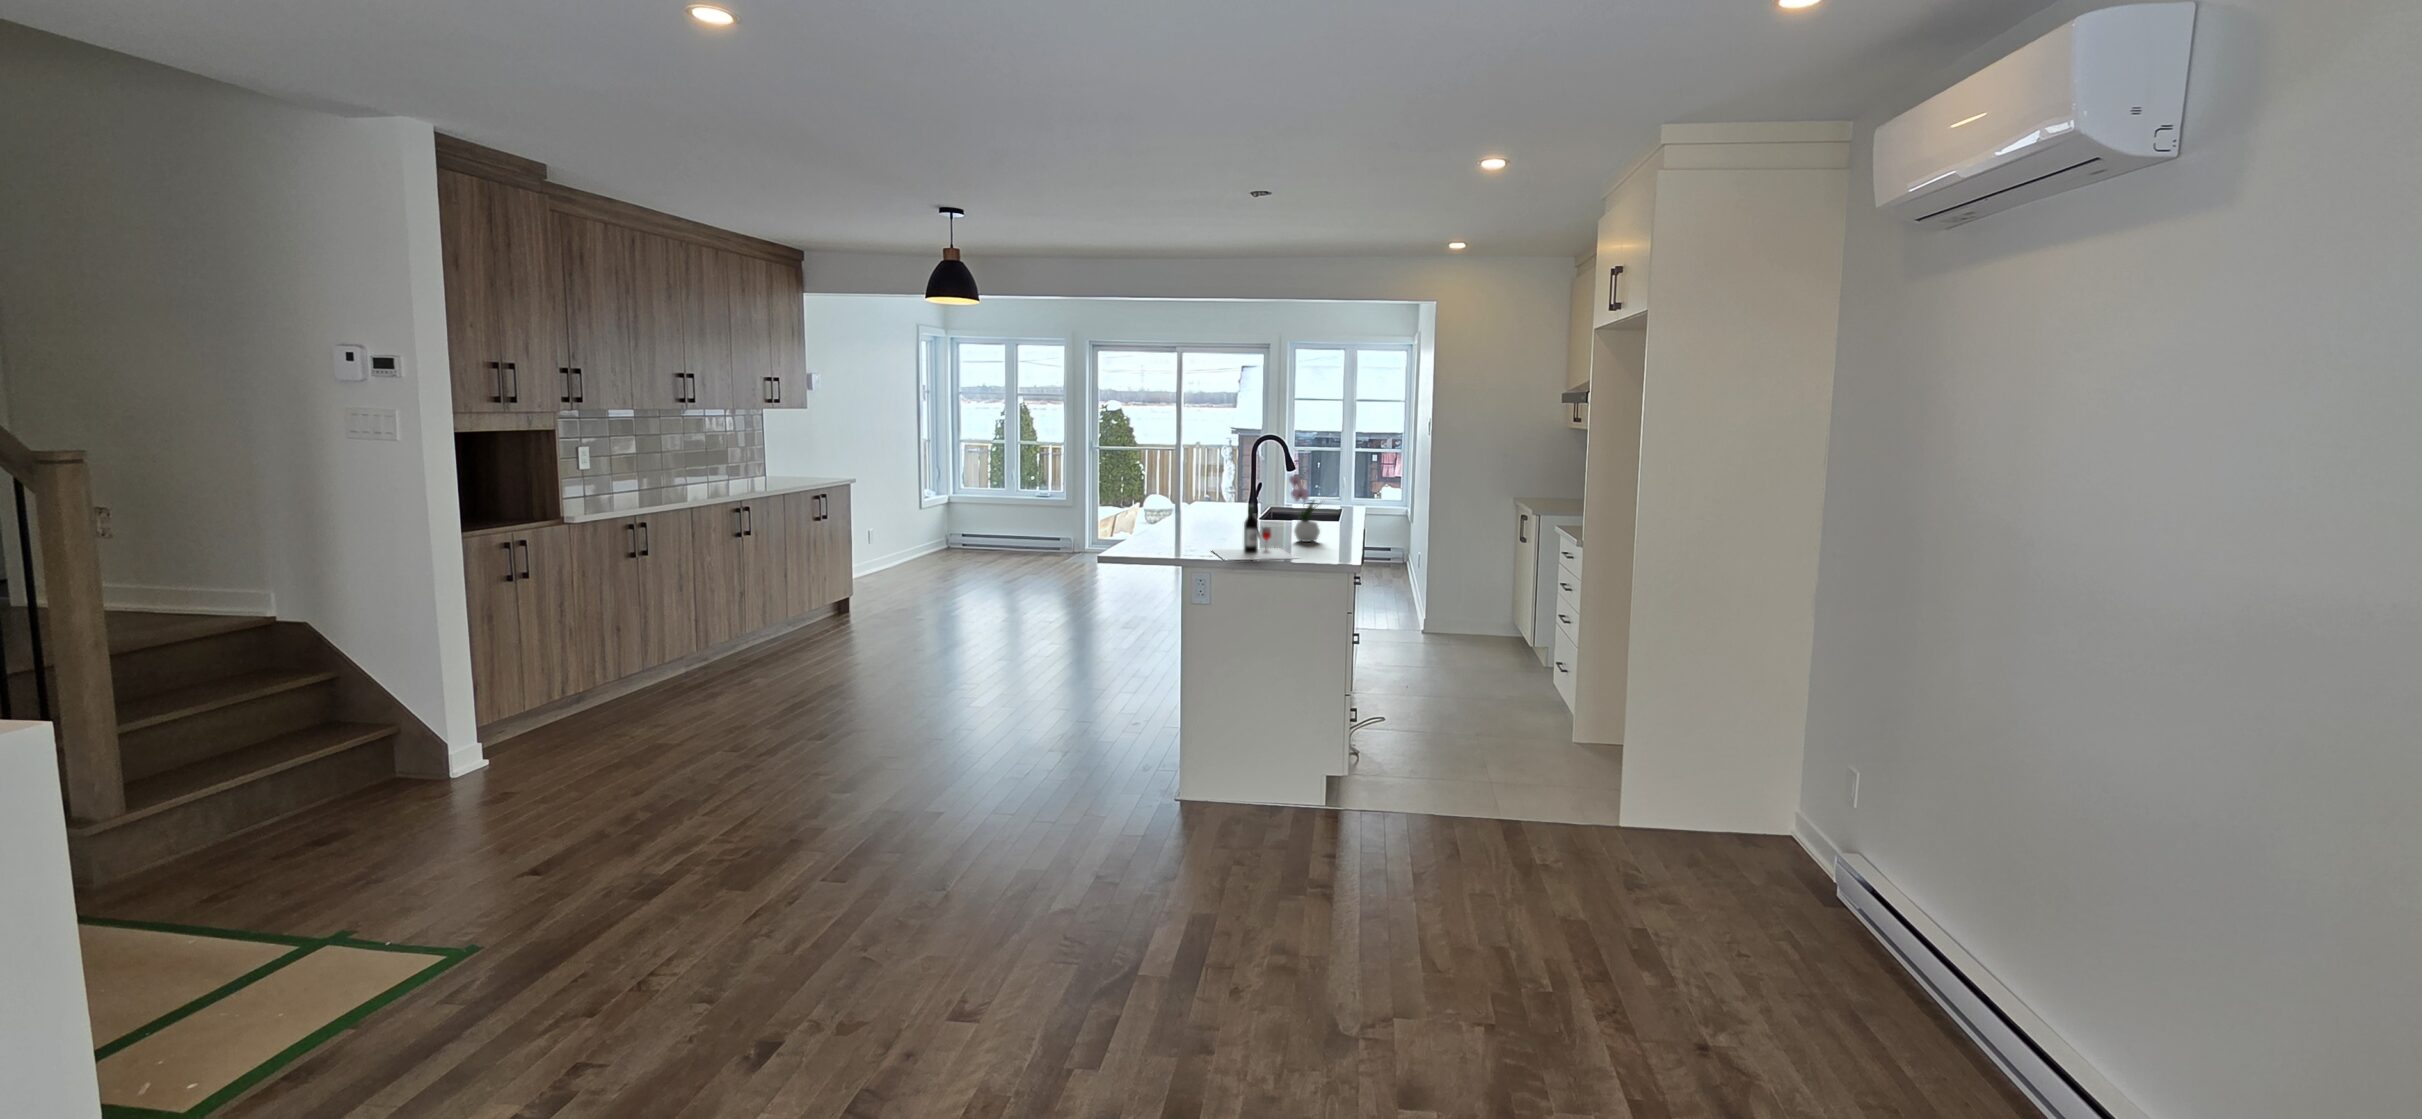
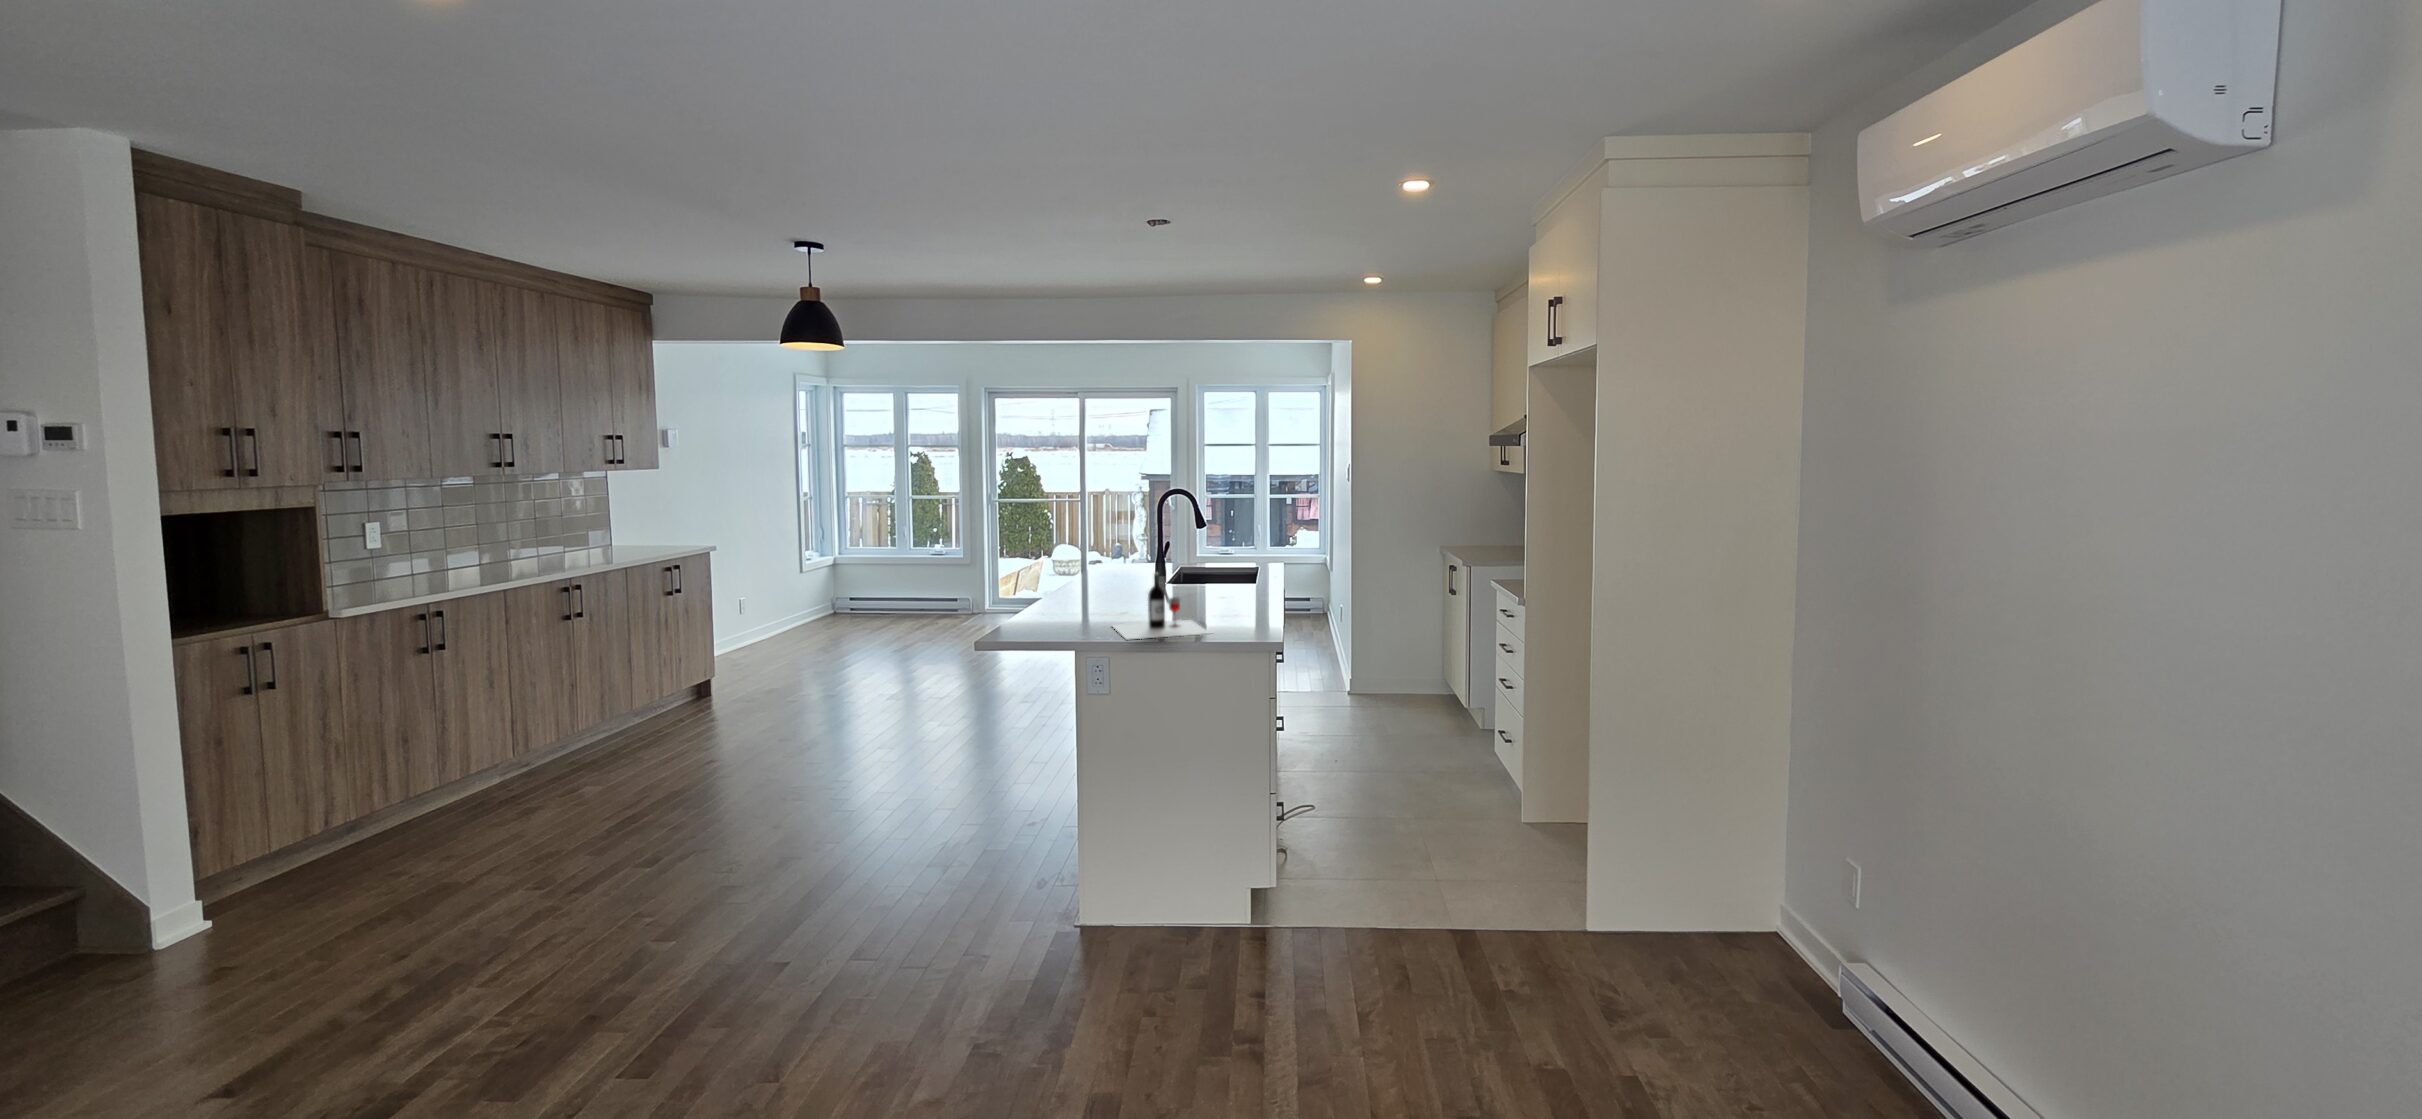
flower arrangement: present [1289,465,1320,542] -> none [1199,520,1240,610]

